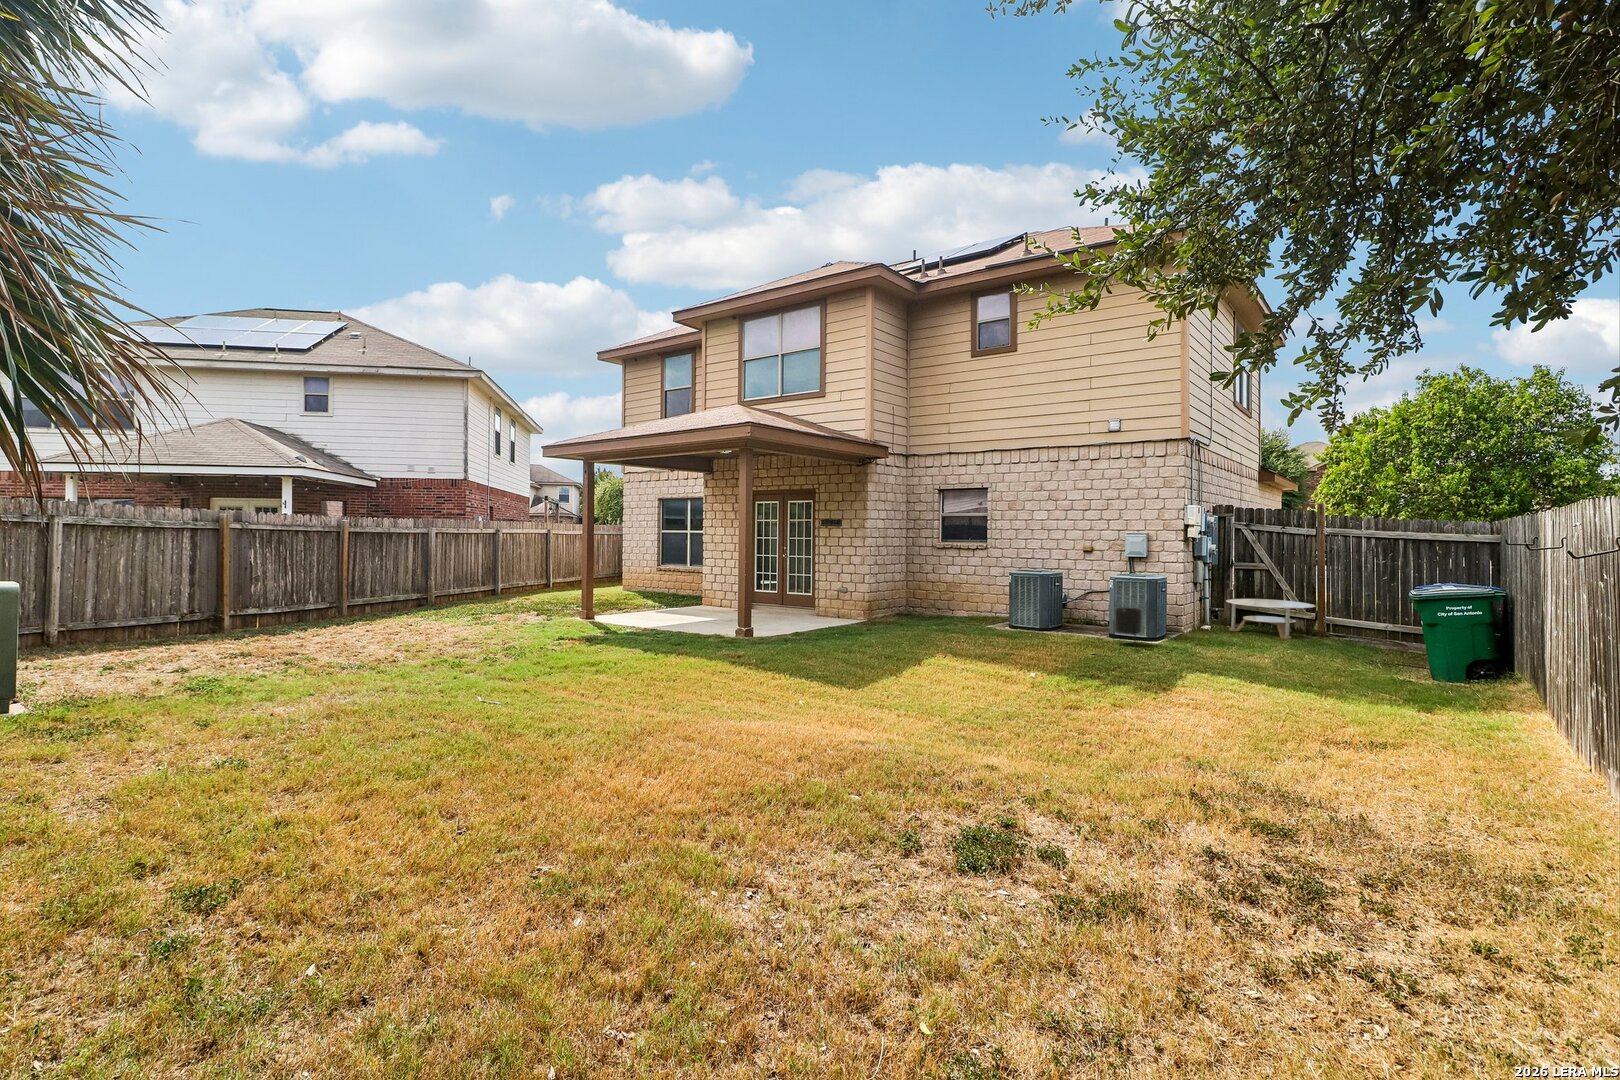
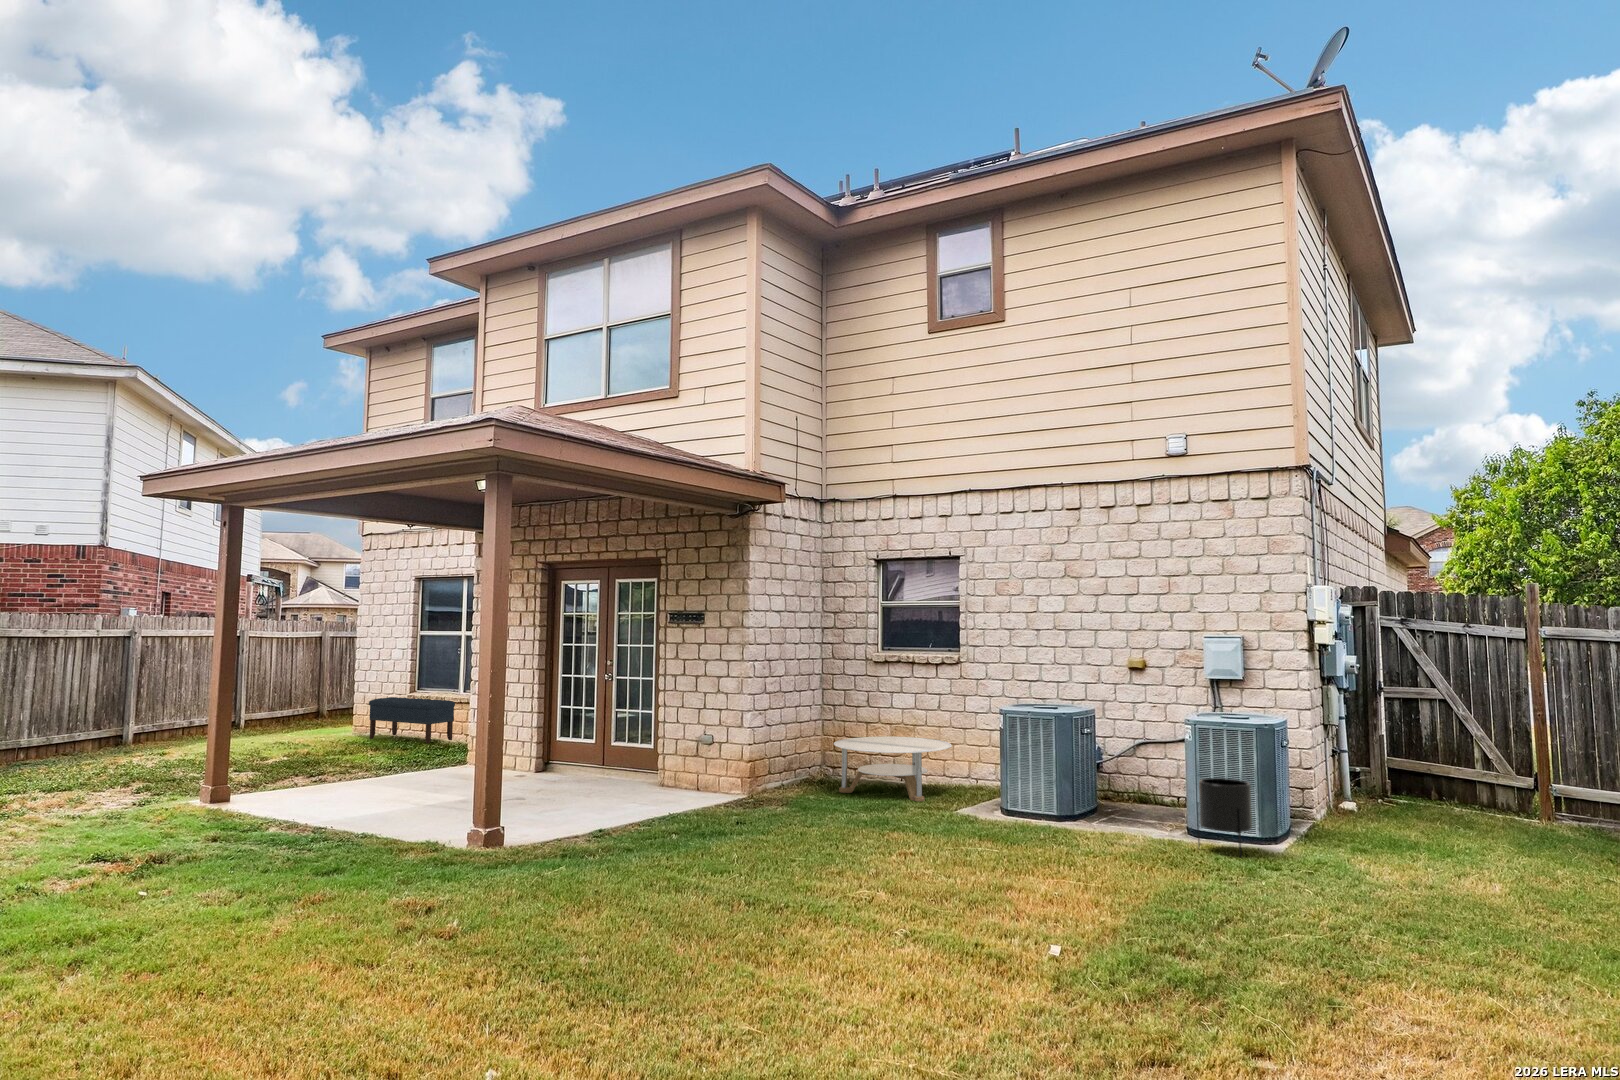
bench: none [638,569,688,595] -> present [369,697,455,743]
round table: present [1226,599,1315,639] -> present [834,736,952,801]

